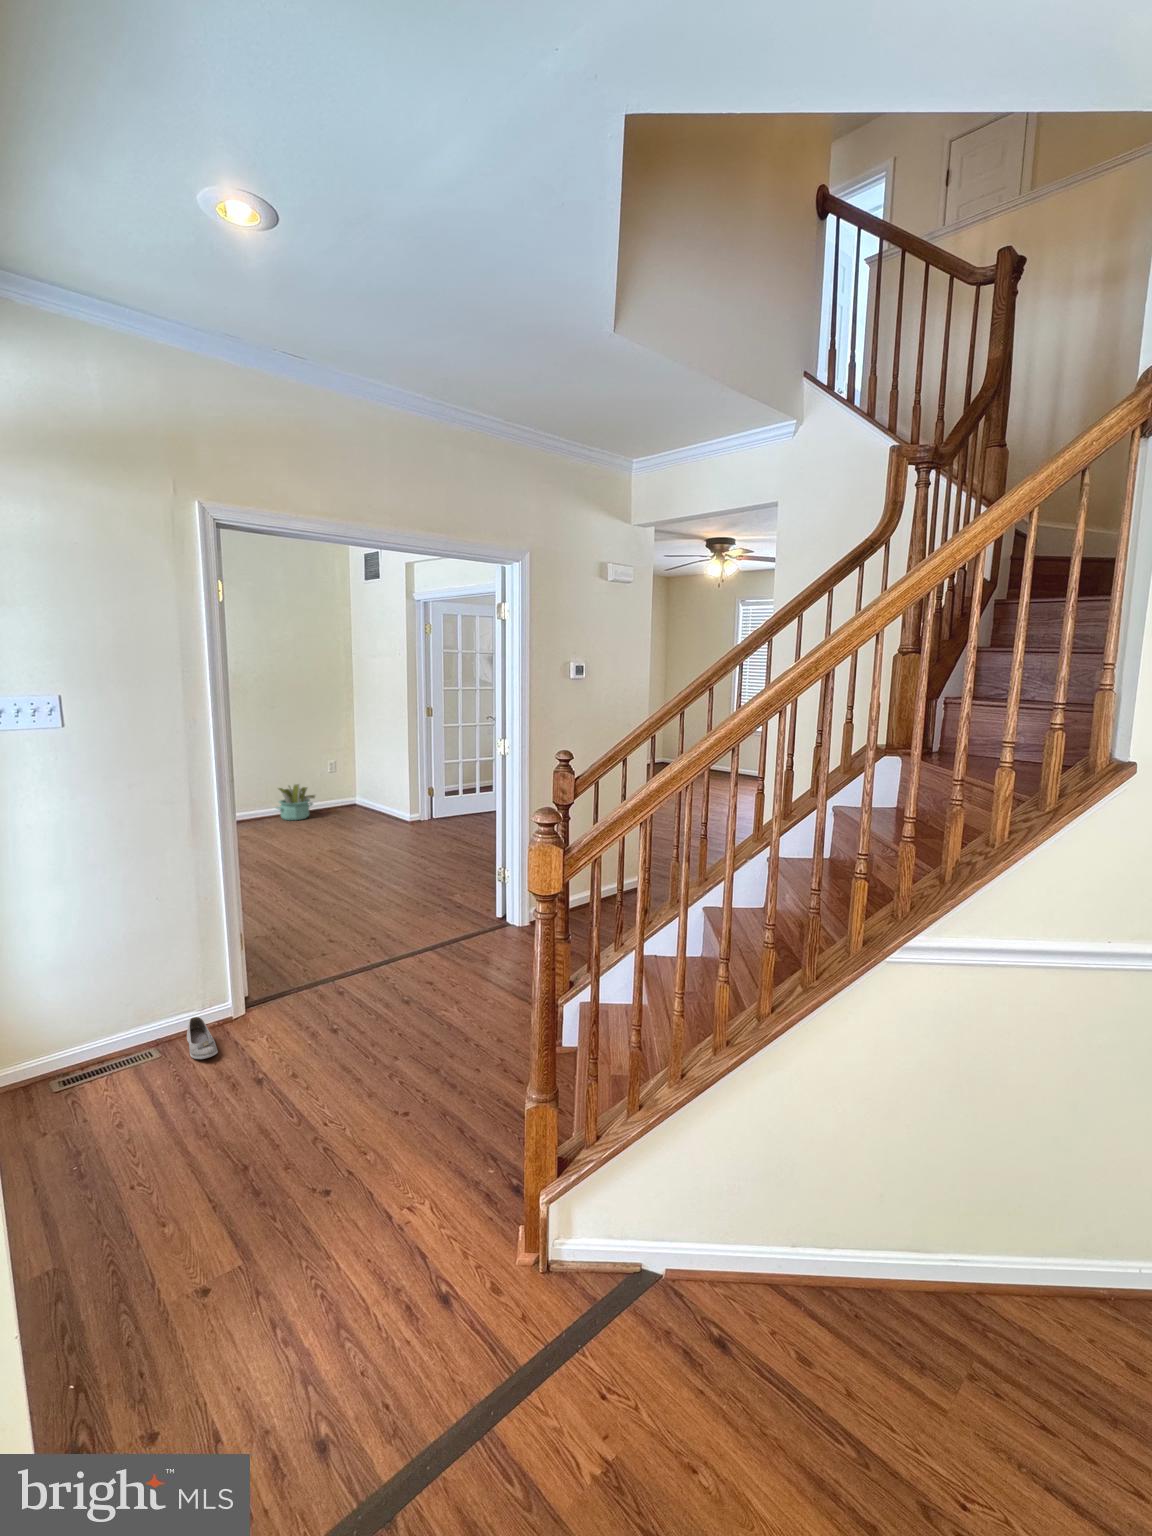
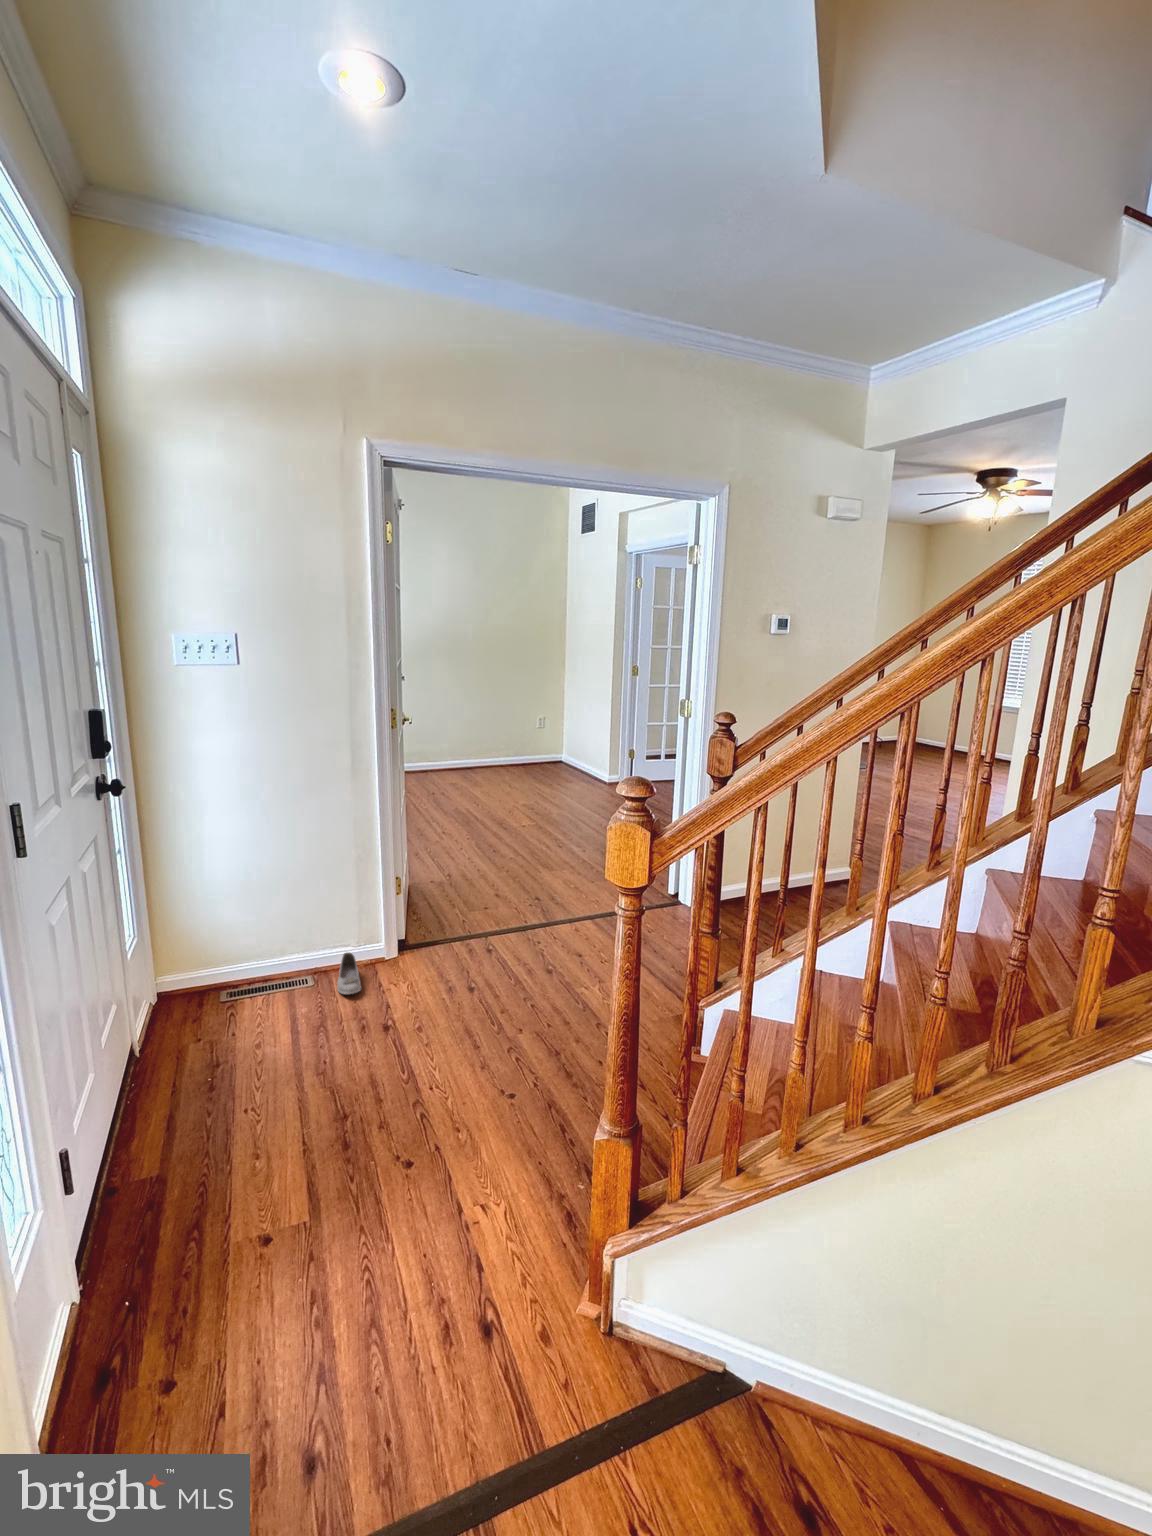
decorative plant: present [276,784,315,820] -> none [483,738,521,773]

